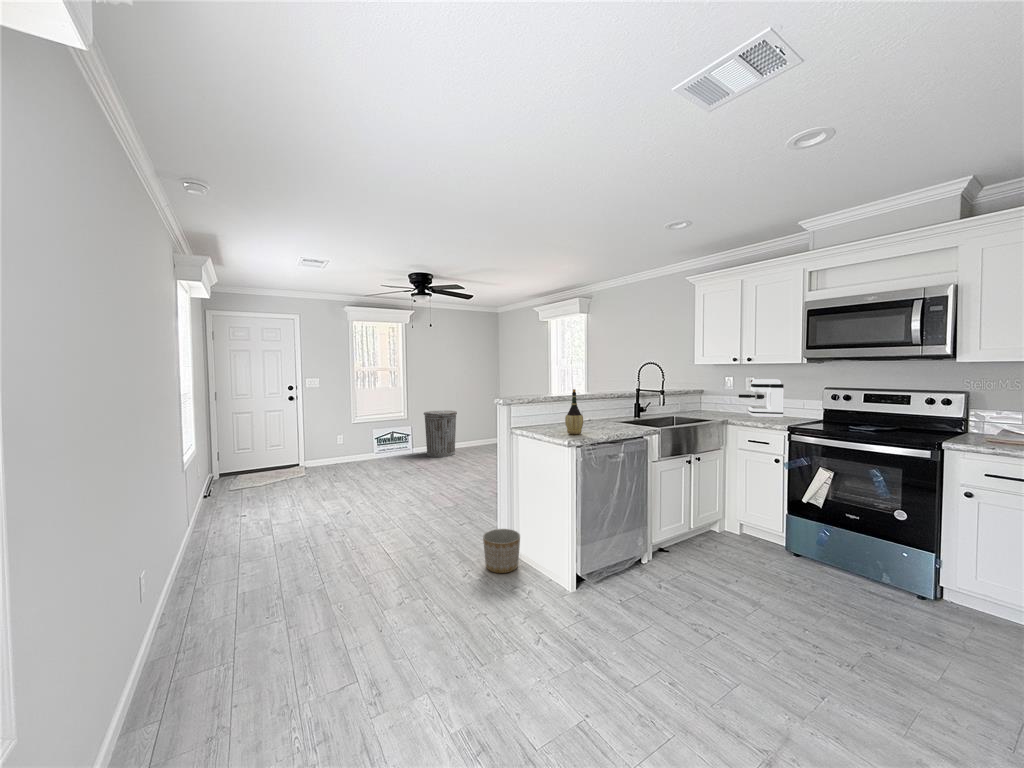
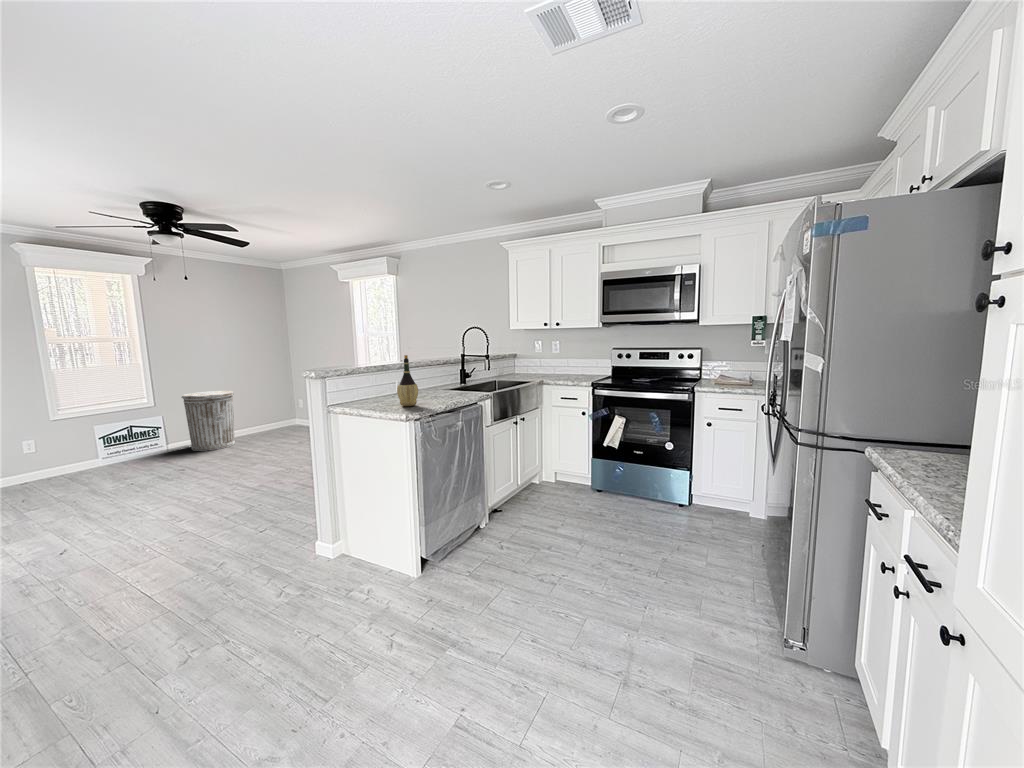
coffee maker: present [739,379,784,418] -> none [547,342,582,377]
planter: present [483,529,520,573] -> none [299,525,349,581]

